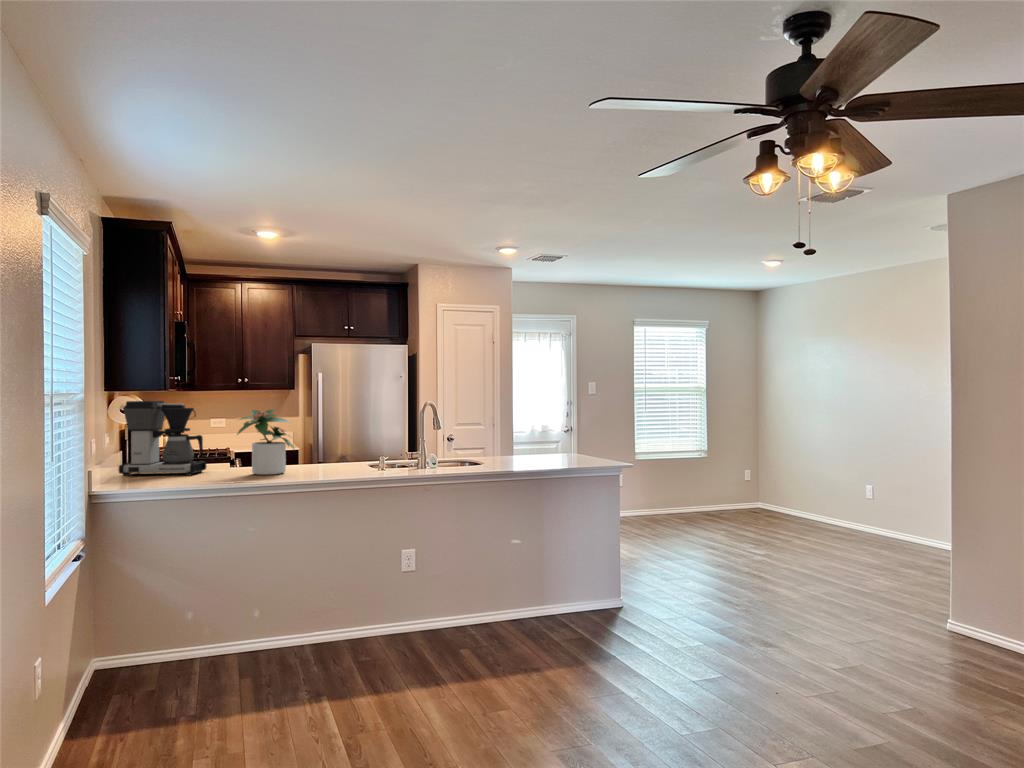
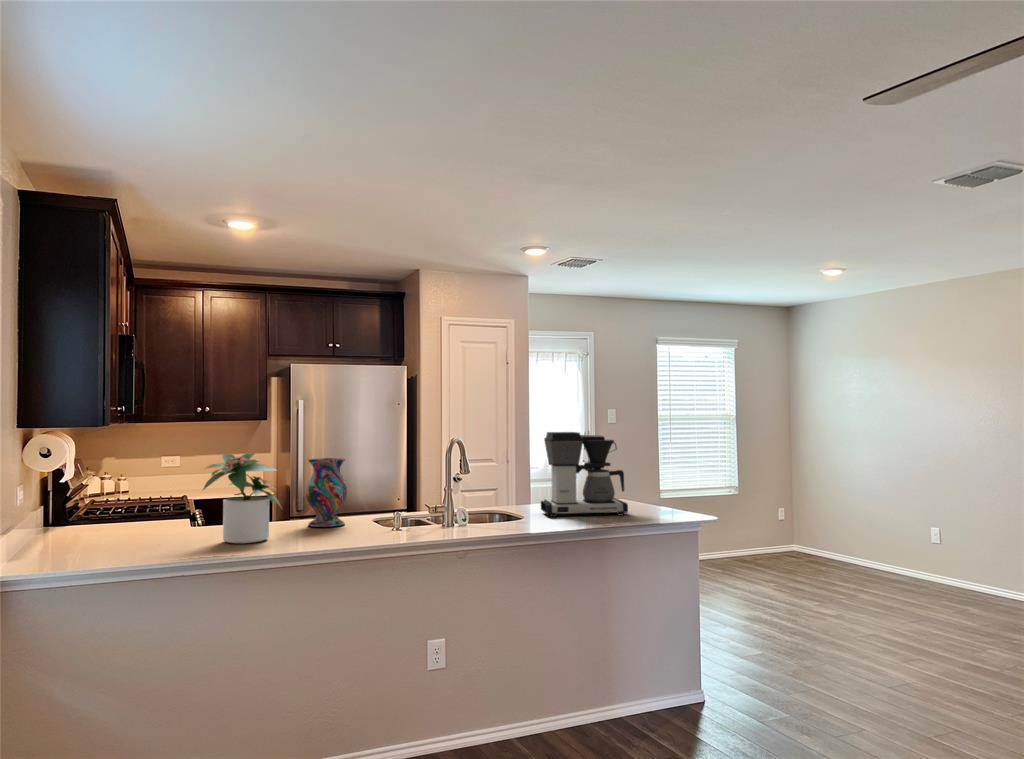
coffee maker: present [119,401,206,476] -> present [541,432,628,517]
vase: none [316,415,347,467] -> present [306,458,347,527]

